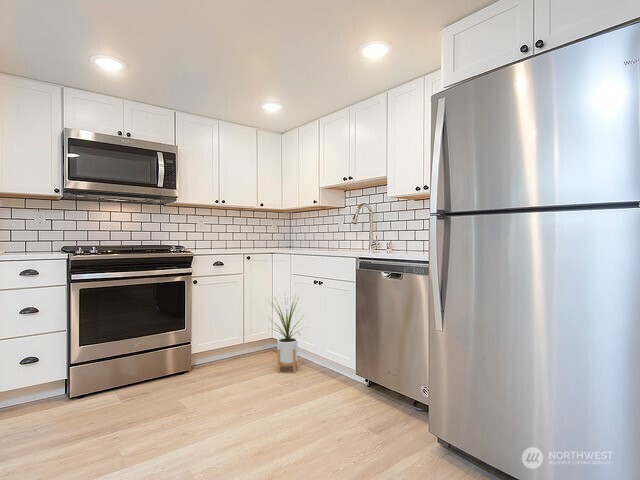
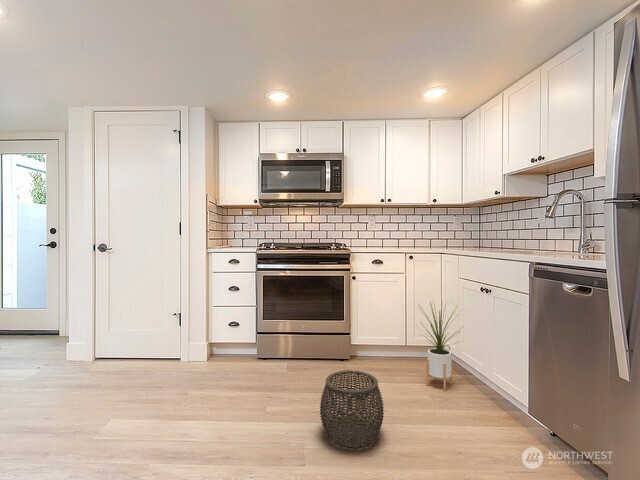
woven basket: none [217,366,279,438] -> present [320,370,384,449]

